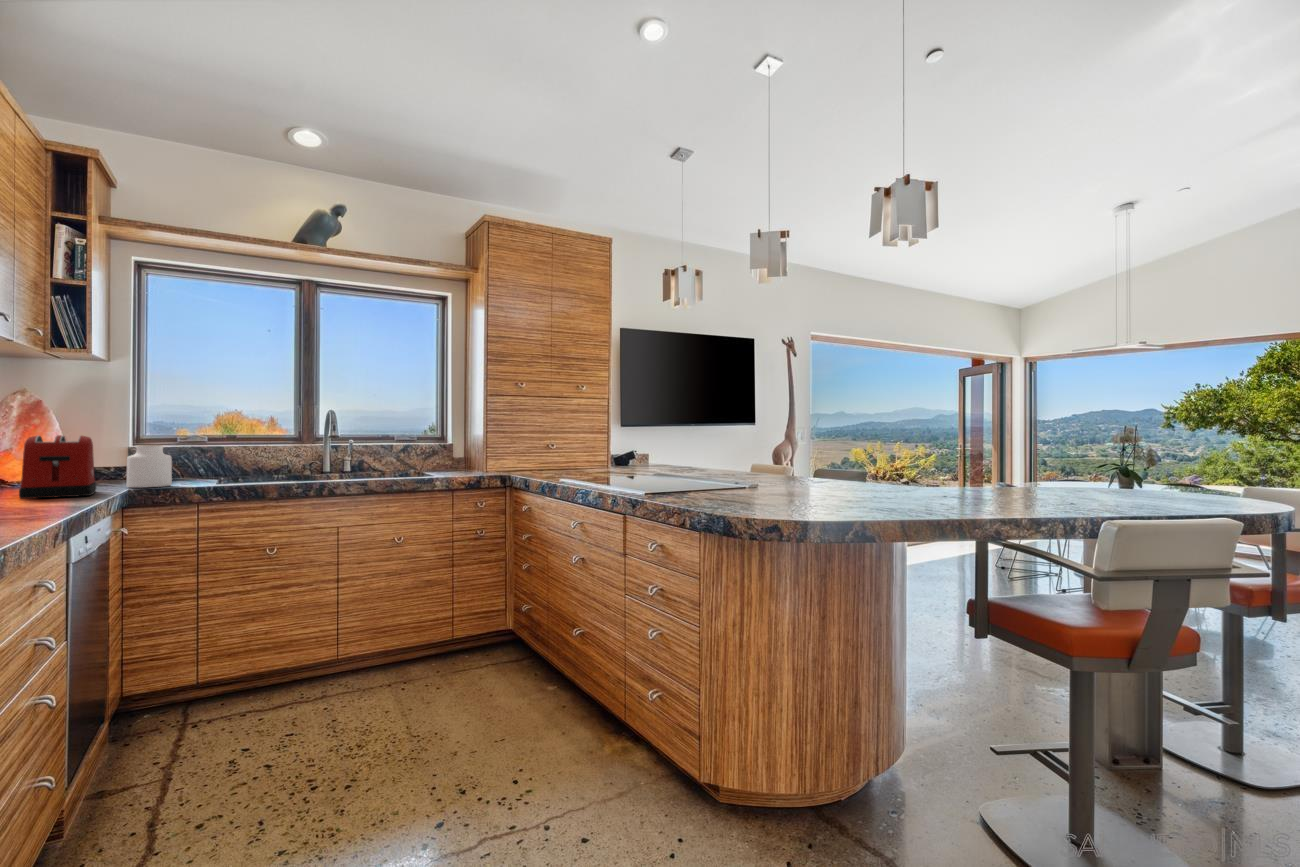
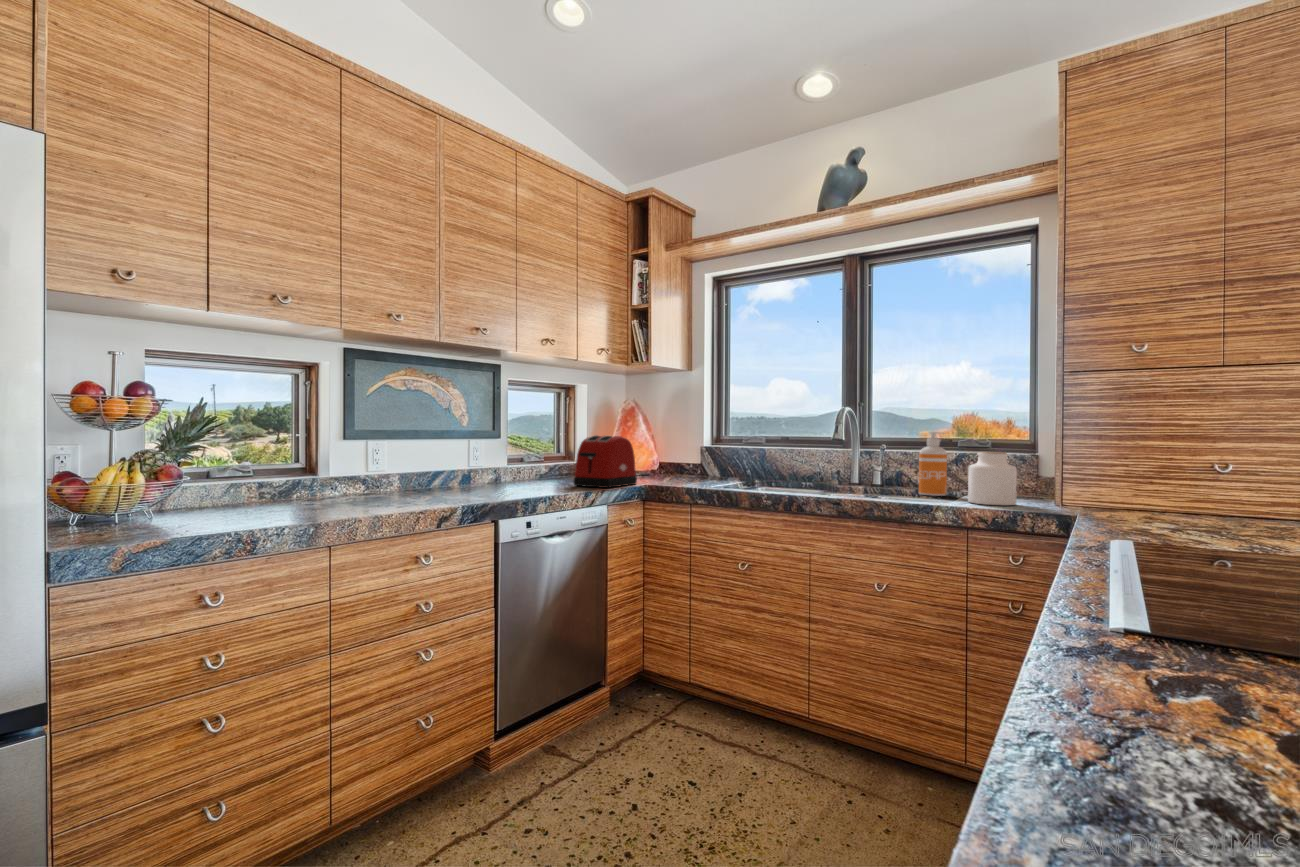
soap dispenser: none [390,430,410,475] -> present [919,432,947,496]
jar: present [127,445,172,488] -> present [968,452,1017,505]

